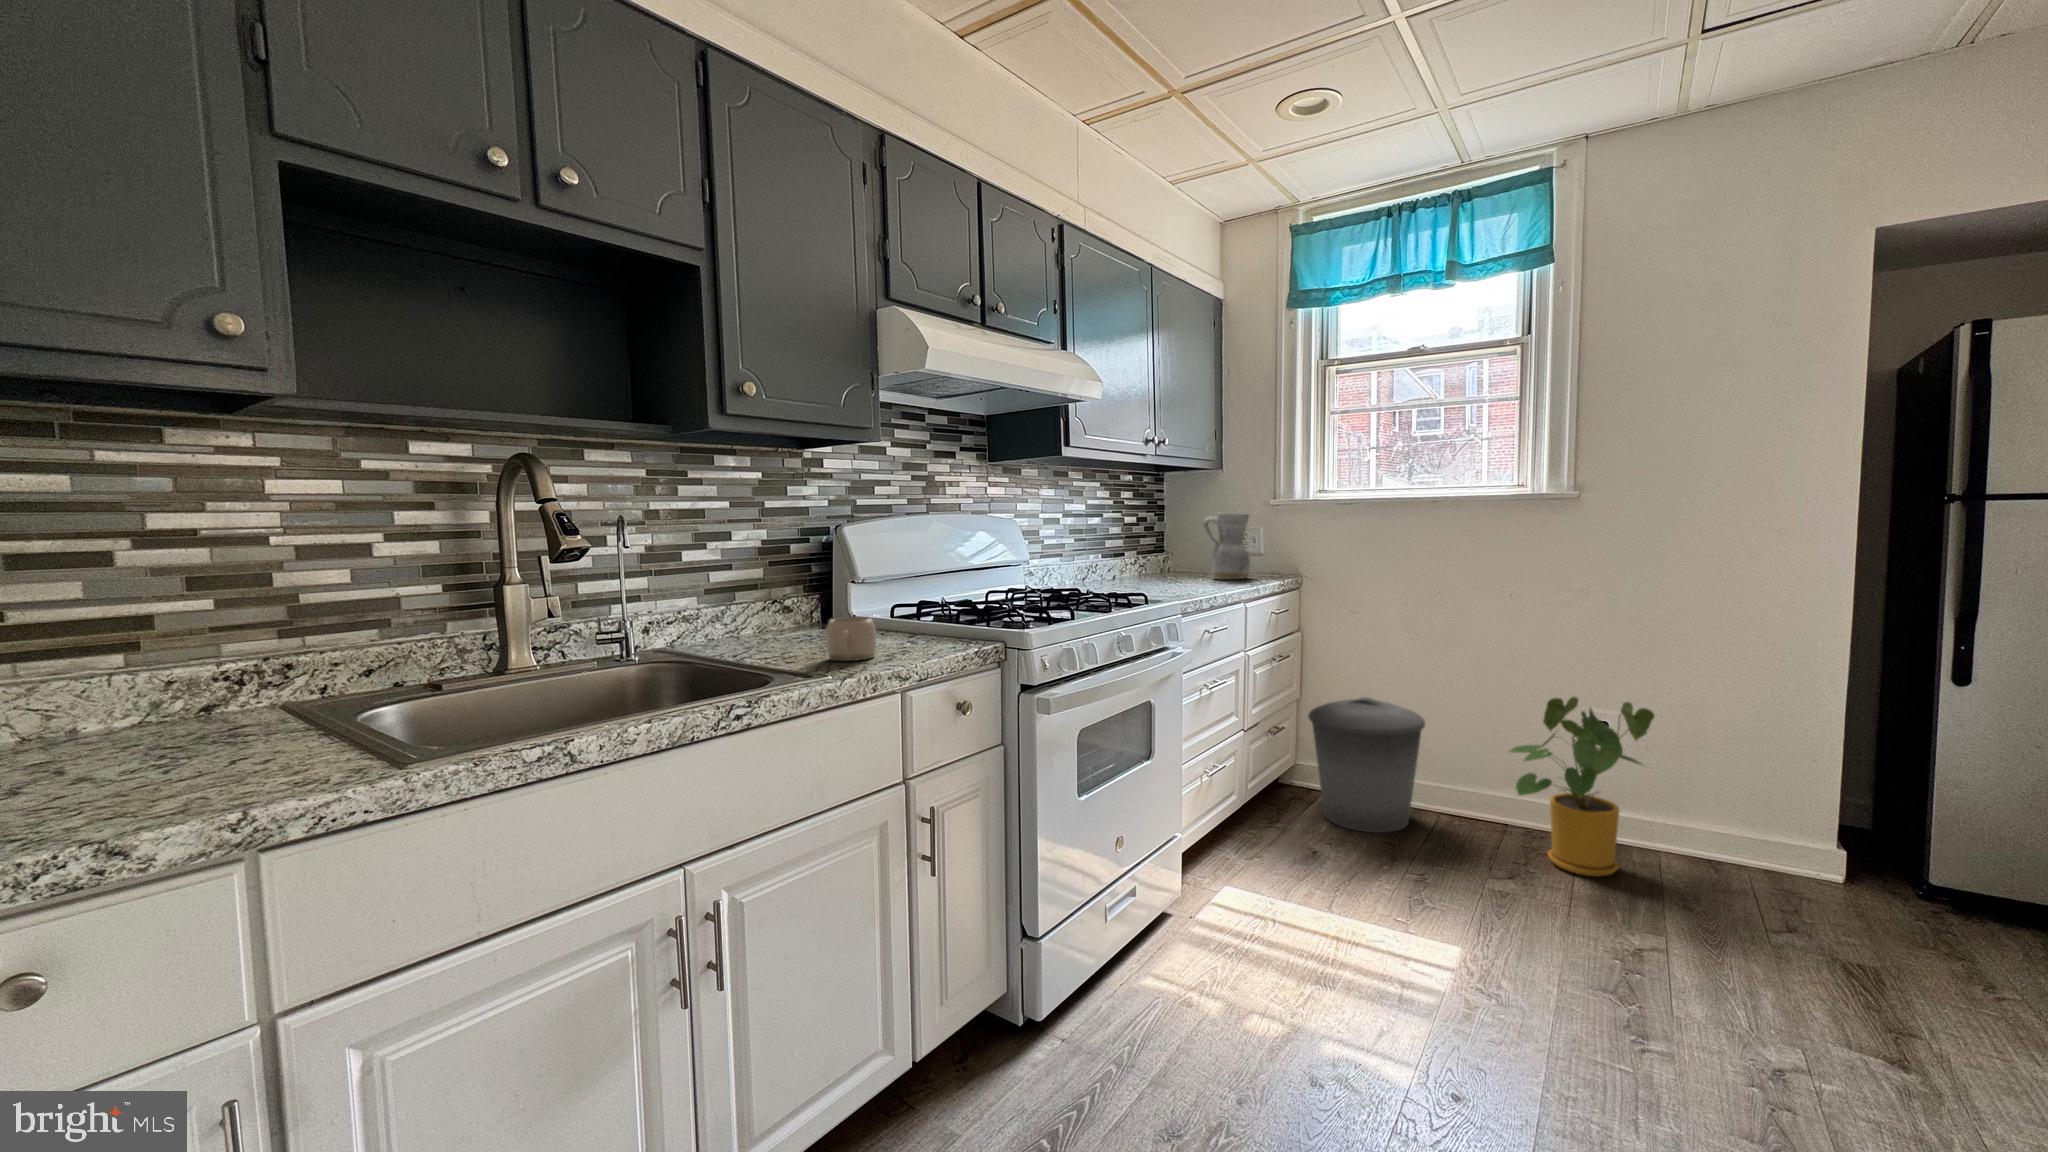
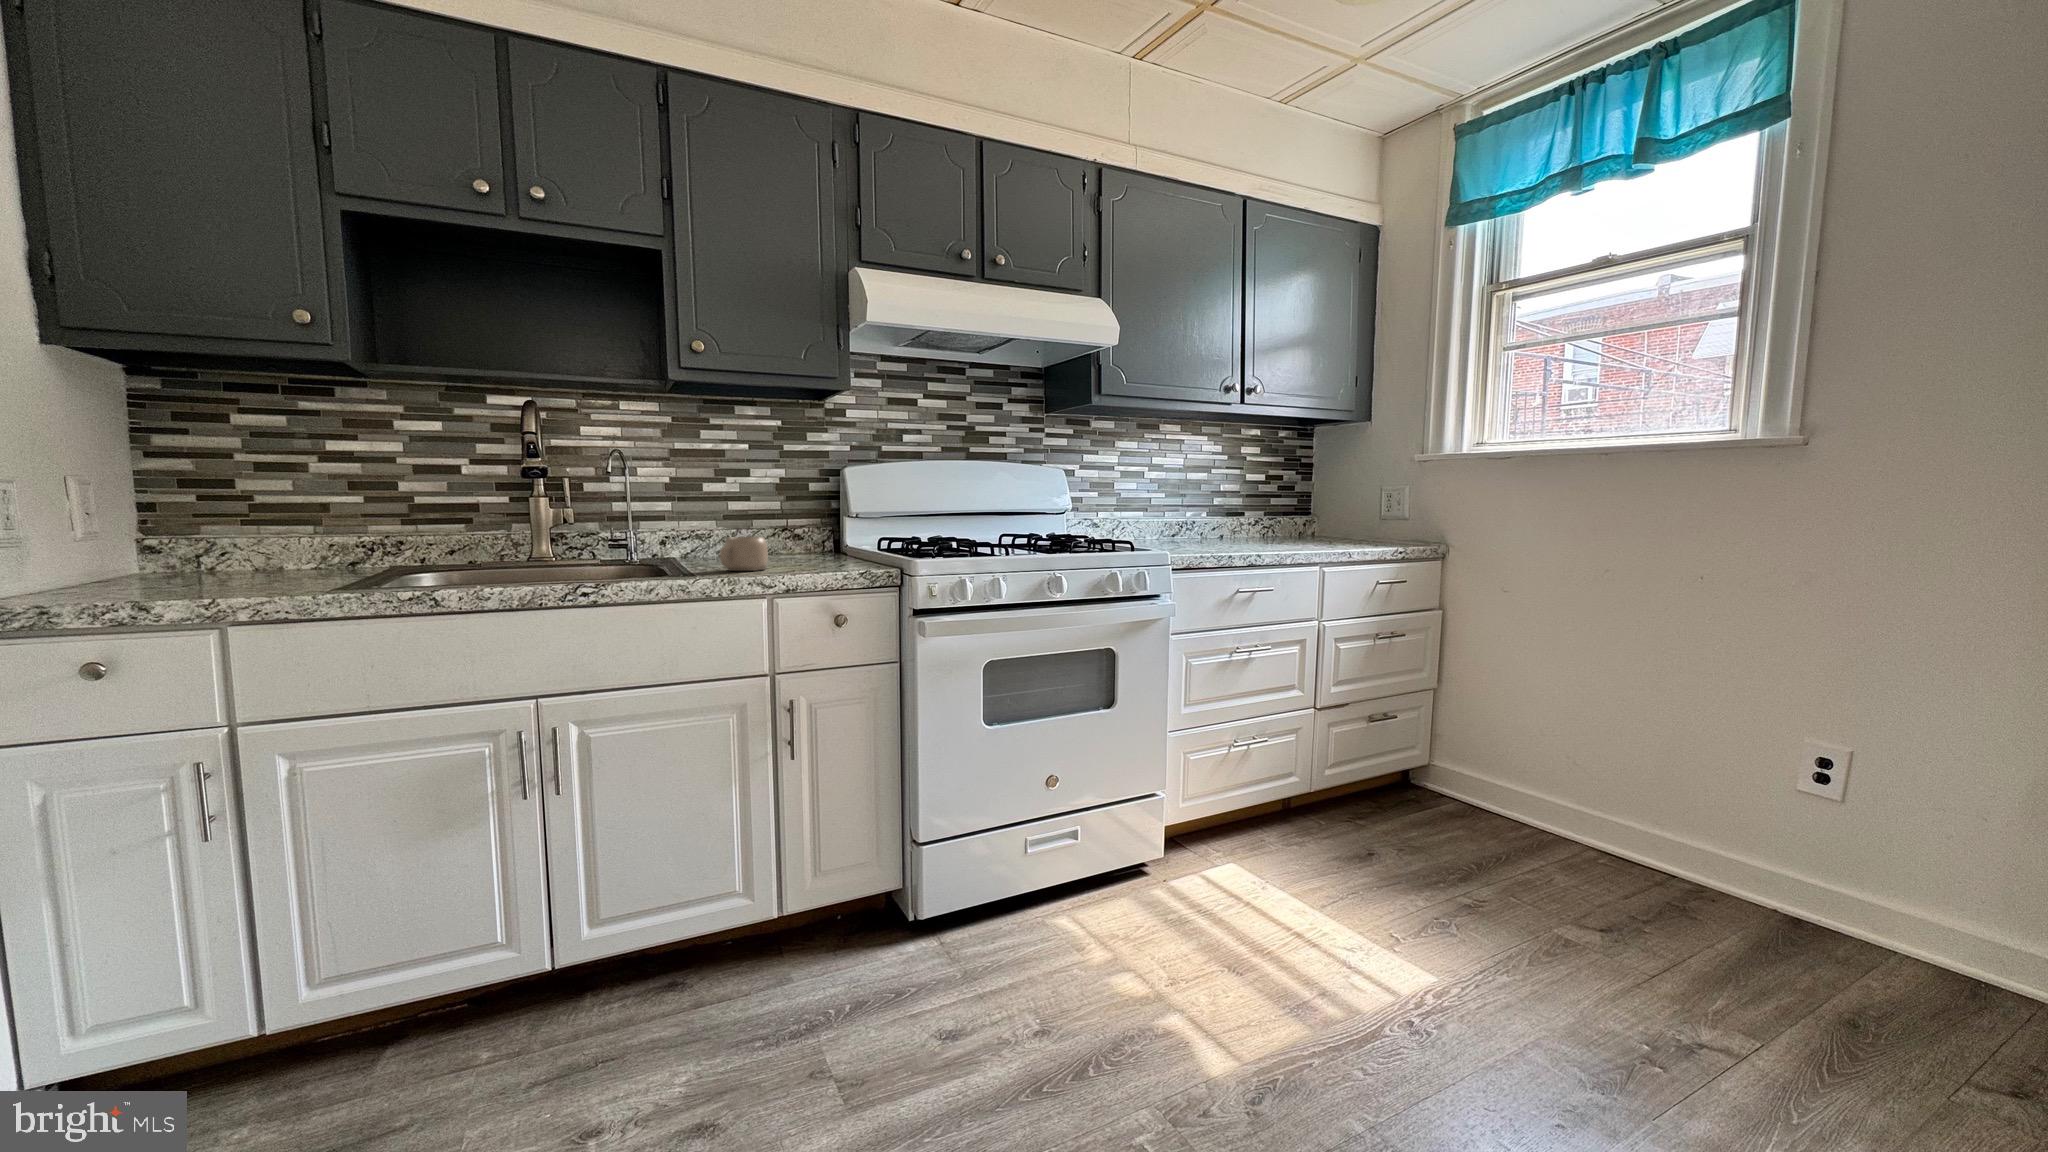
ceramic pitcher: present [1203,513,1250,579] -> none [1306,469,1358,544]
trash can: present [1308,697,1425,833] -> none [1413,695,1563,859]
house plant: present [1509,697,1654,876] -> none [1616,725,1888,970]

